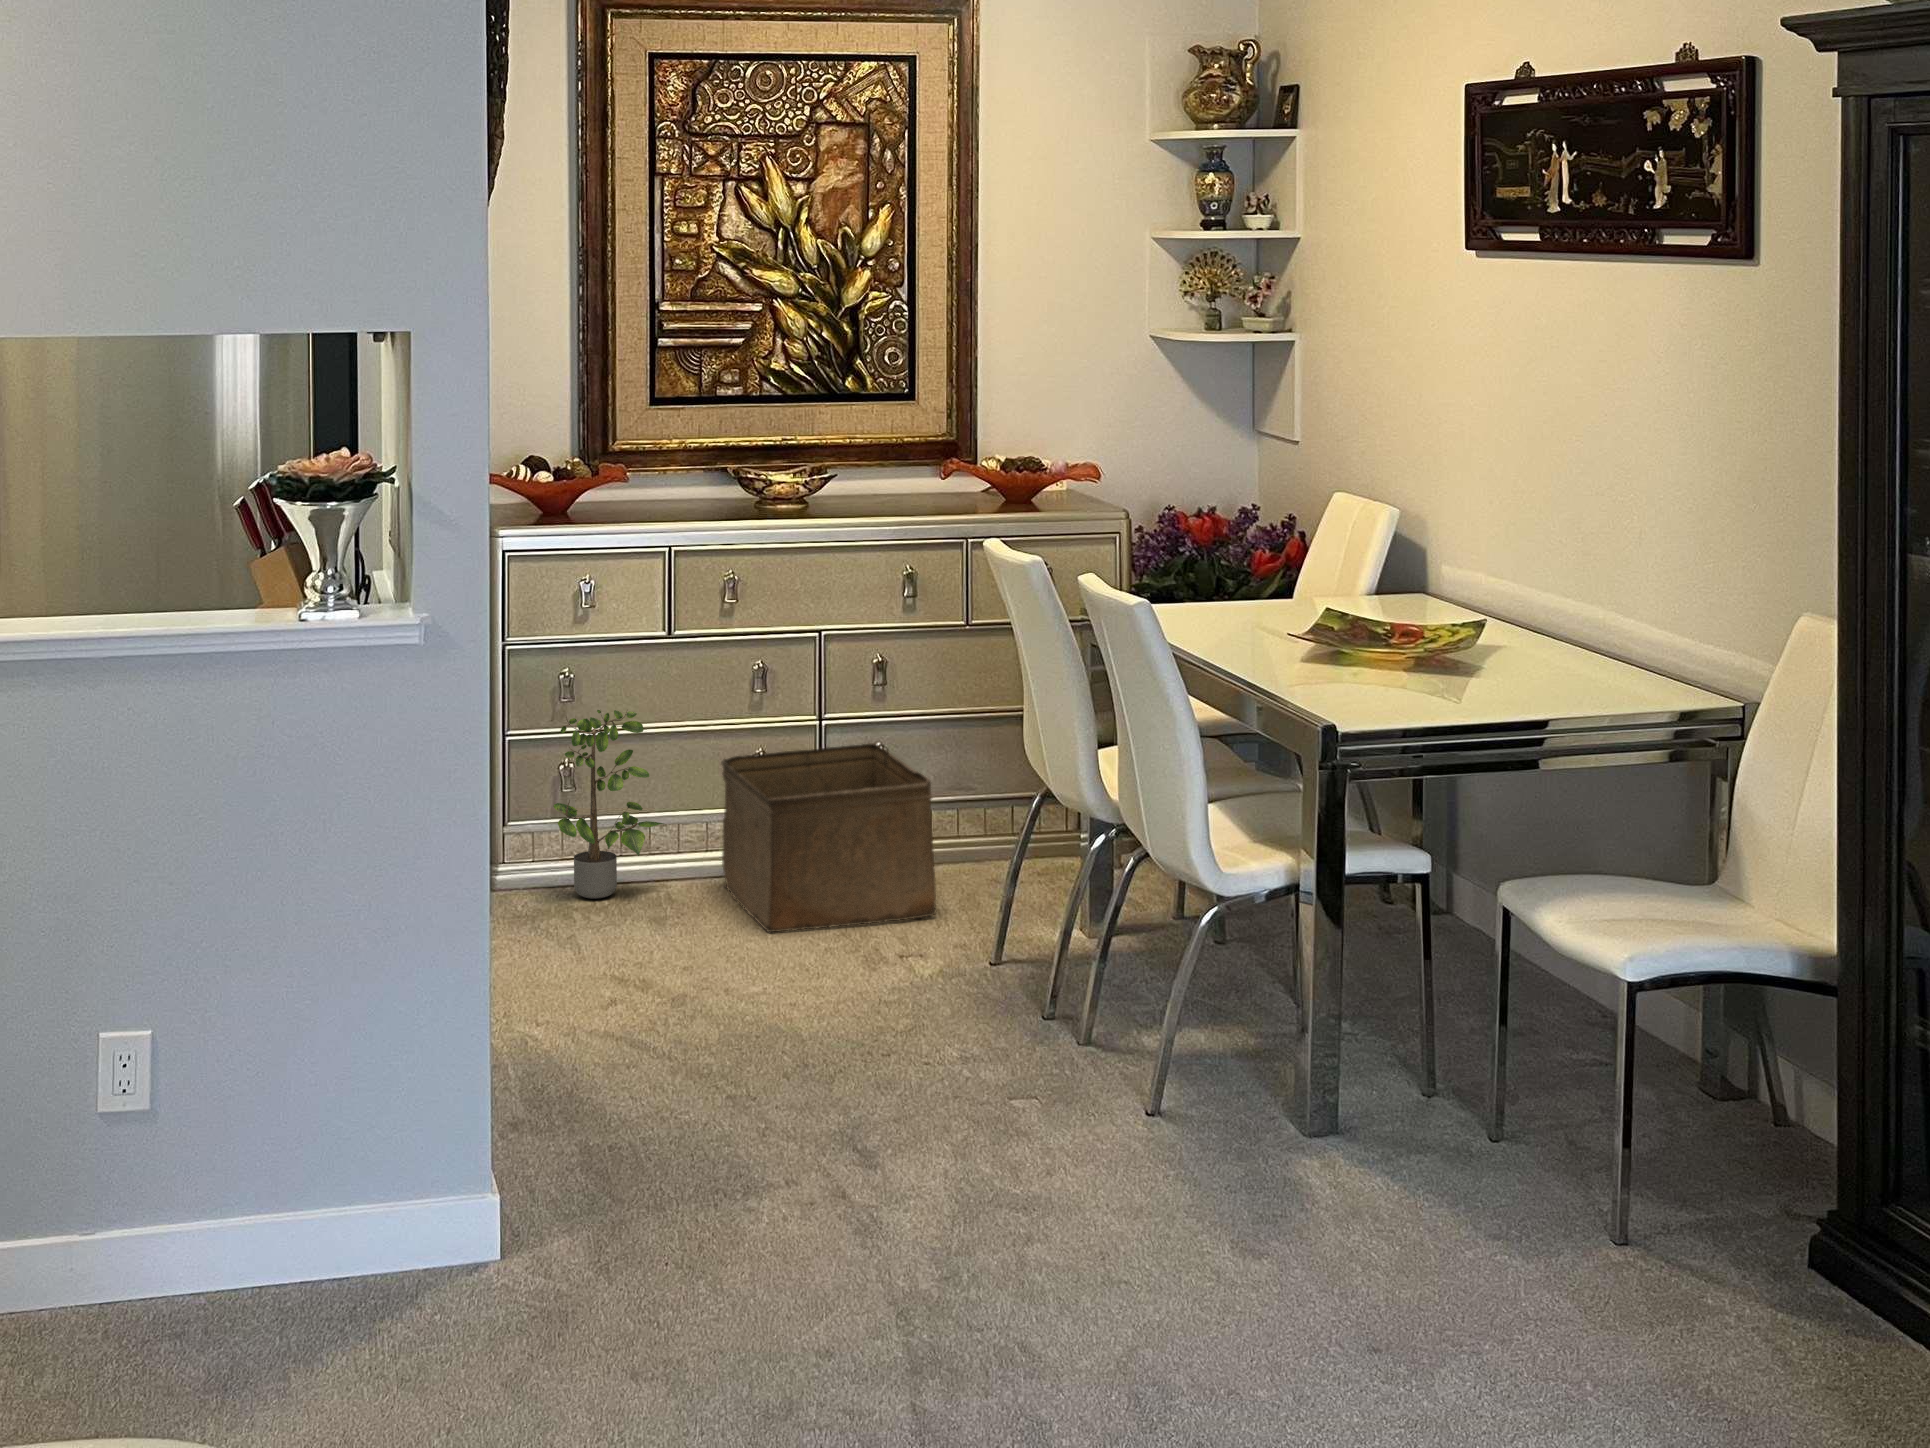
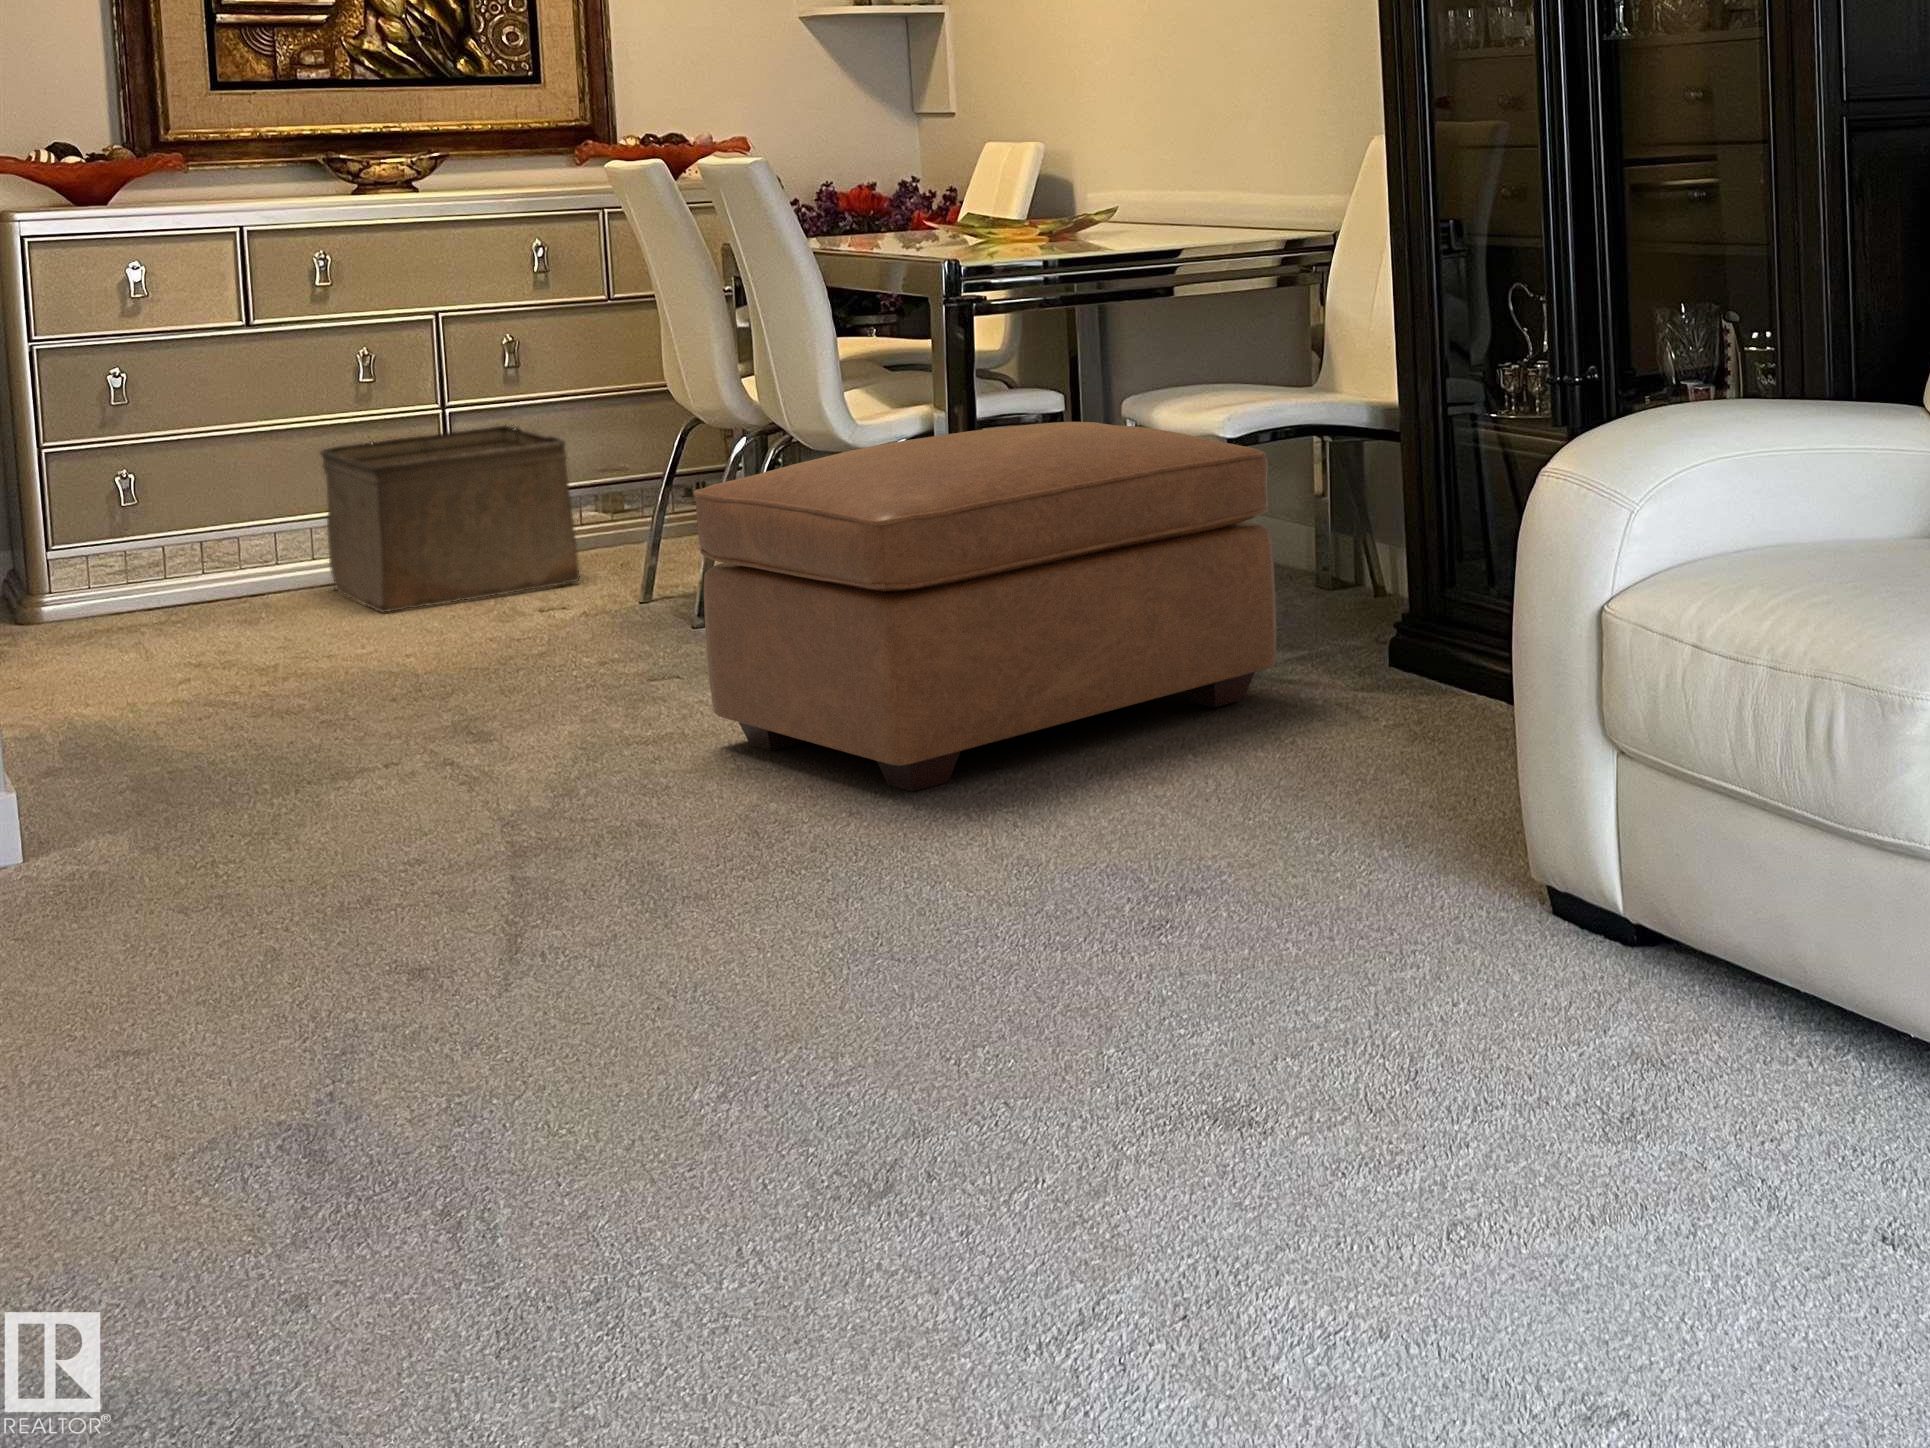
potted plant: present [553,710,664,899] -> none [107,396,257,614]
ottoman: none [1082,915,1683,1363] -> present [693,422,1276,792]

